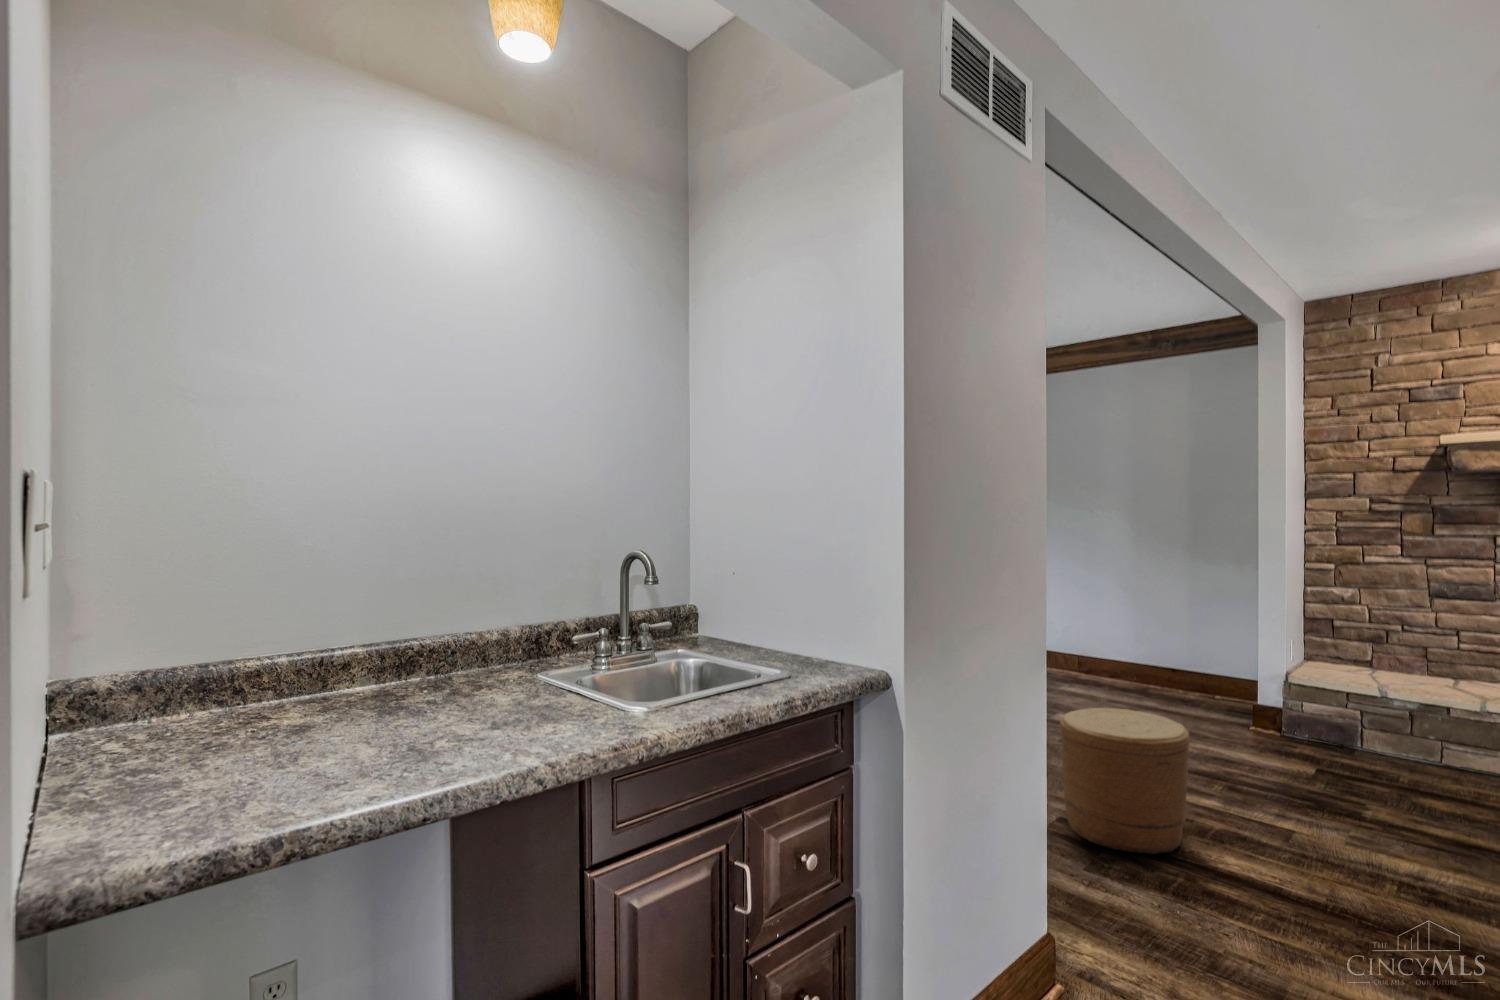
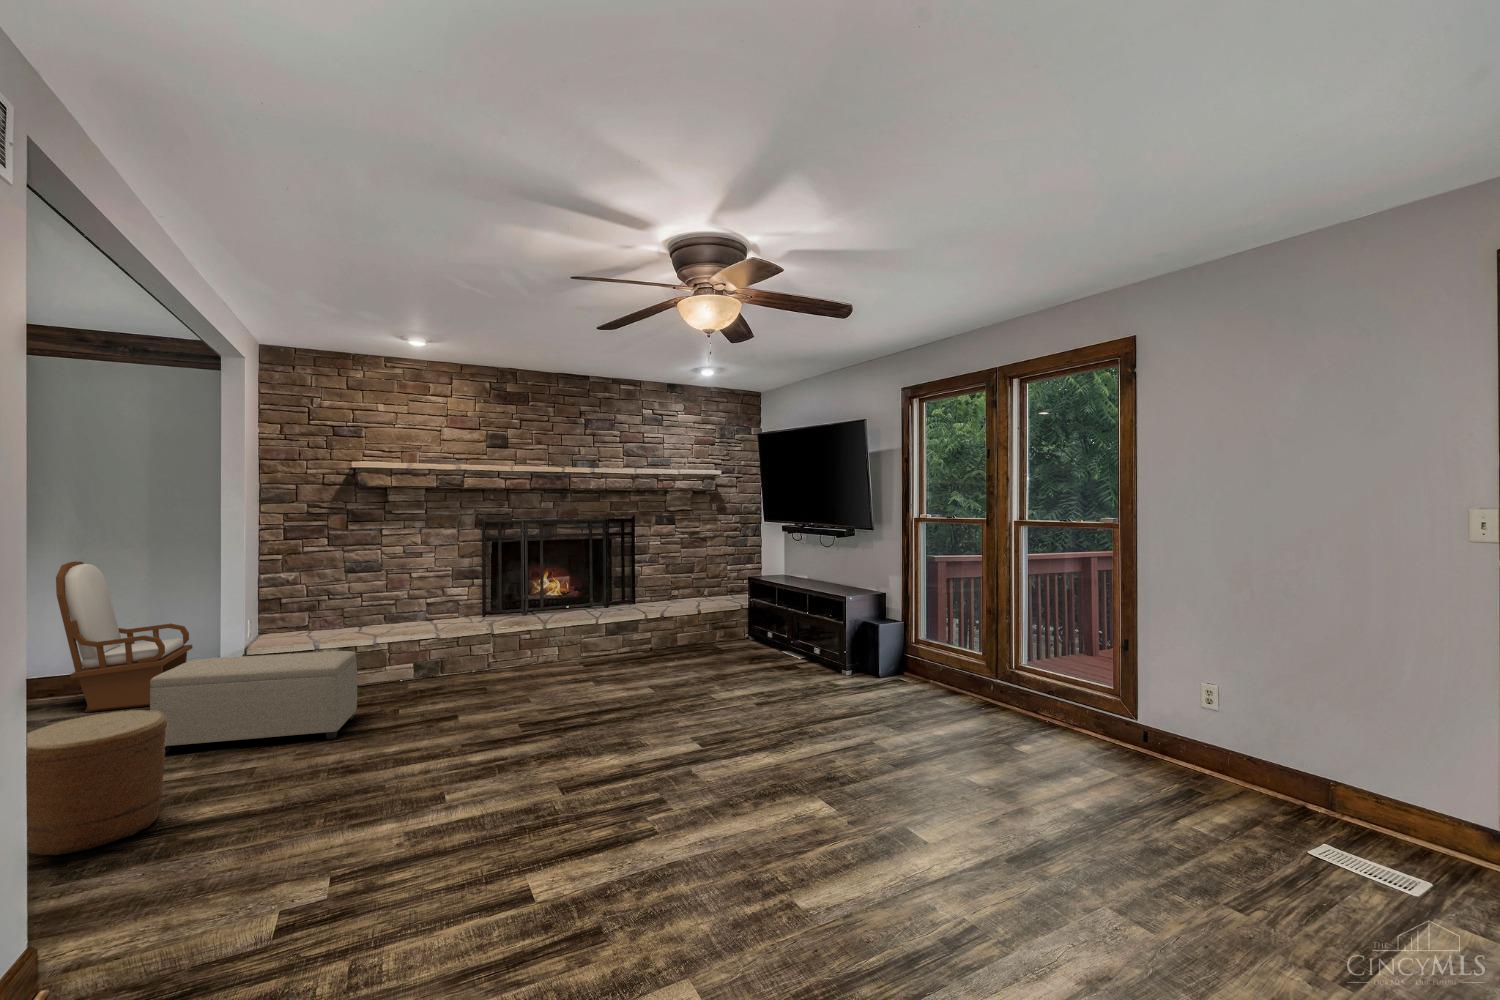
armchair: none [1111,554,1231,715] -> present [56,562,193,712]
ottoman: none [1182,674,1448,833] -> present [150,651,357,753]

